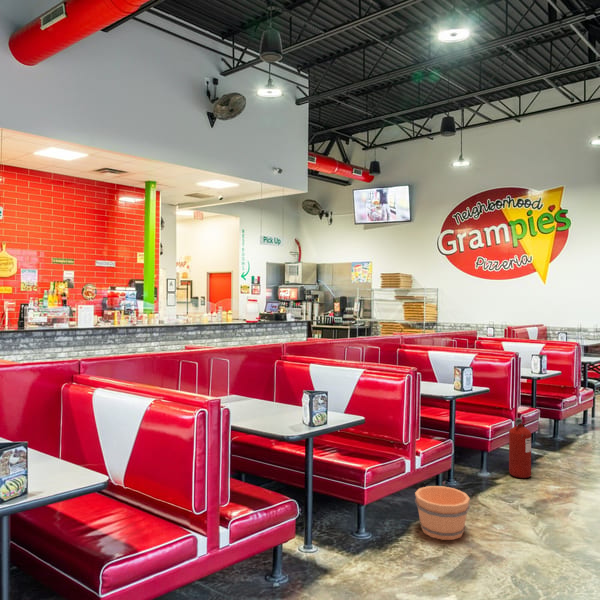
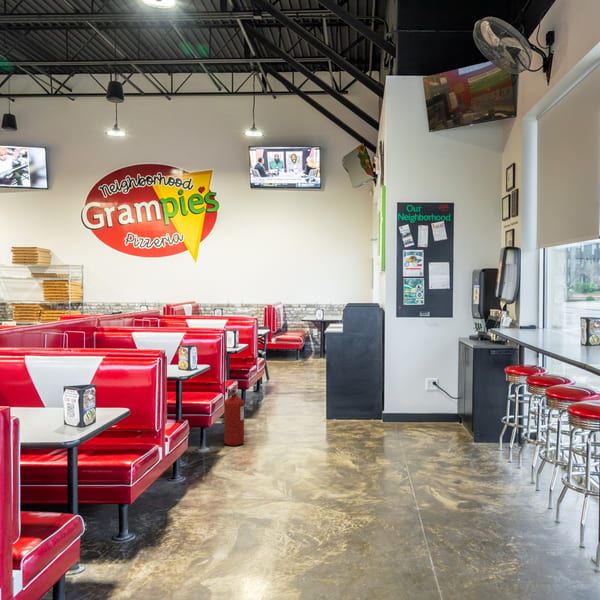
bucket: present [415,486,470,540] -> none [173,464,229,518]

